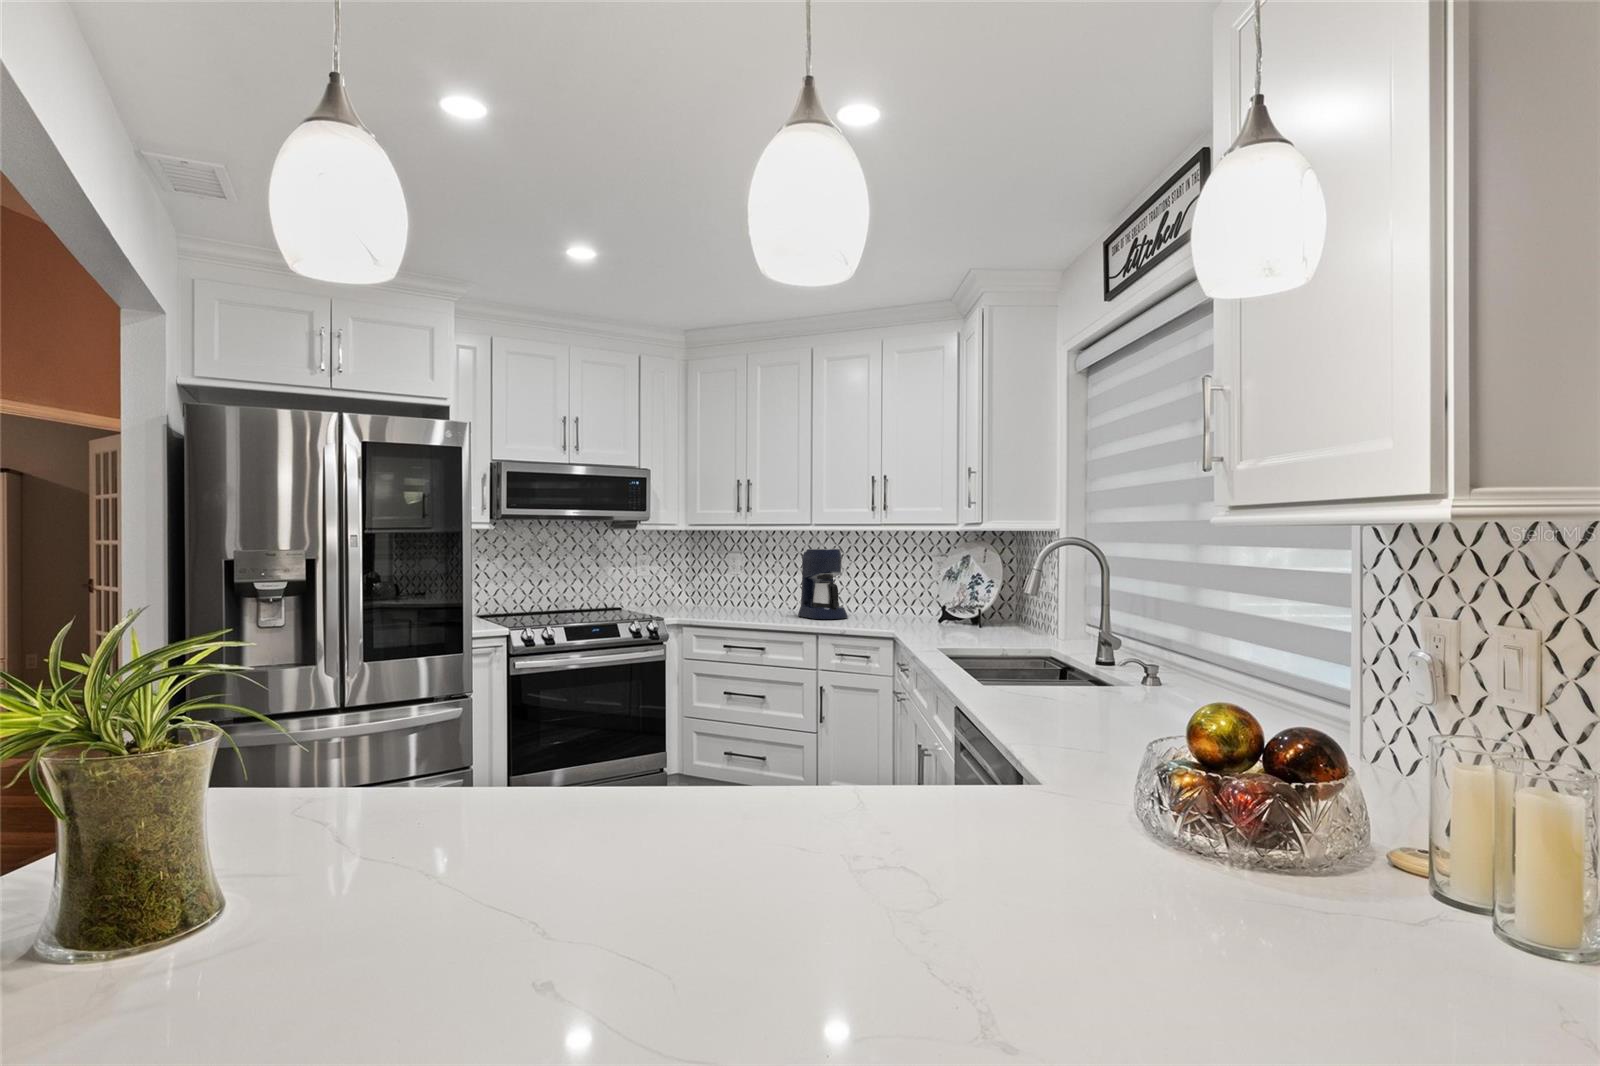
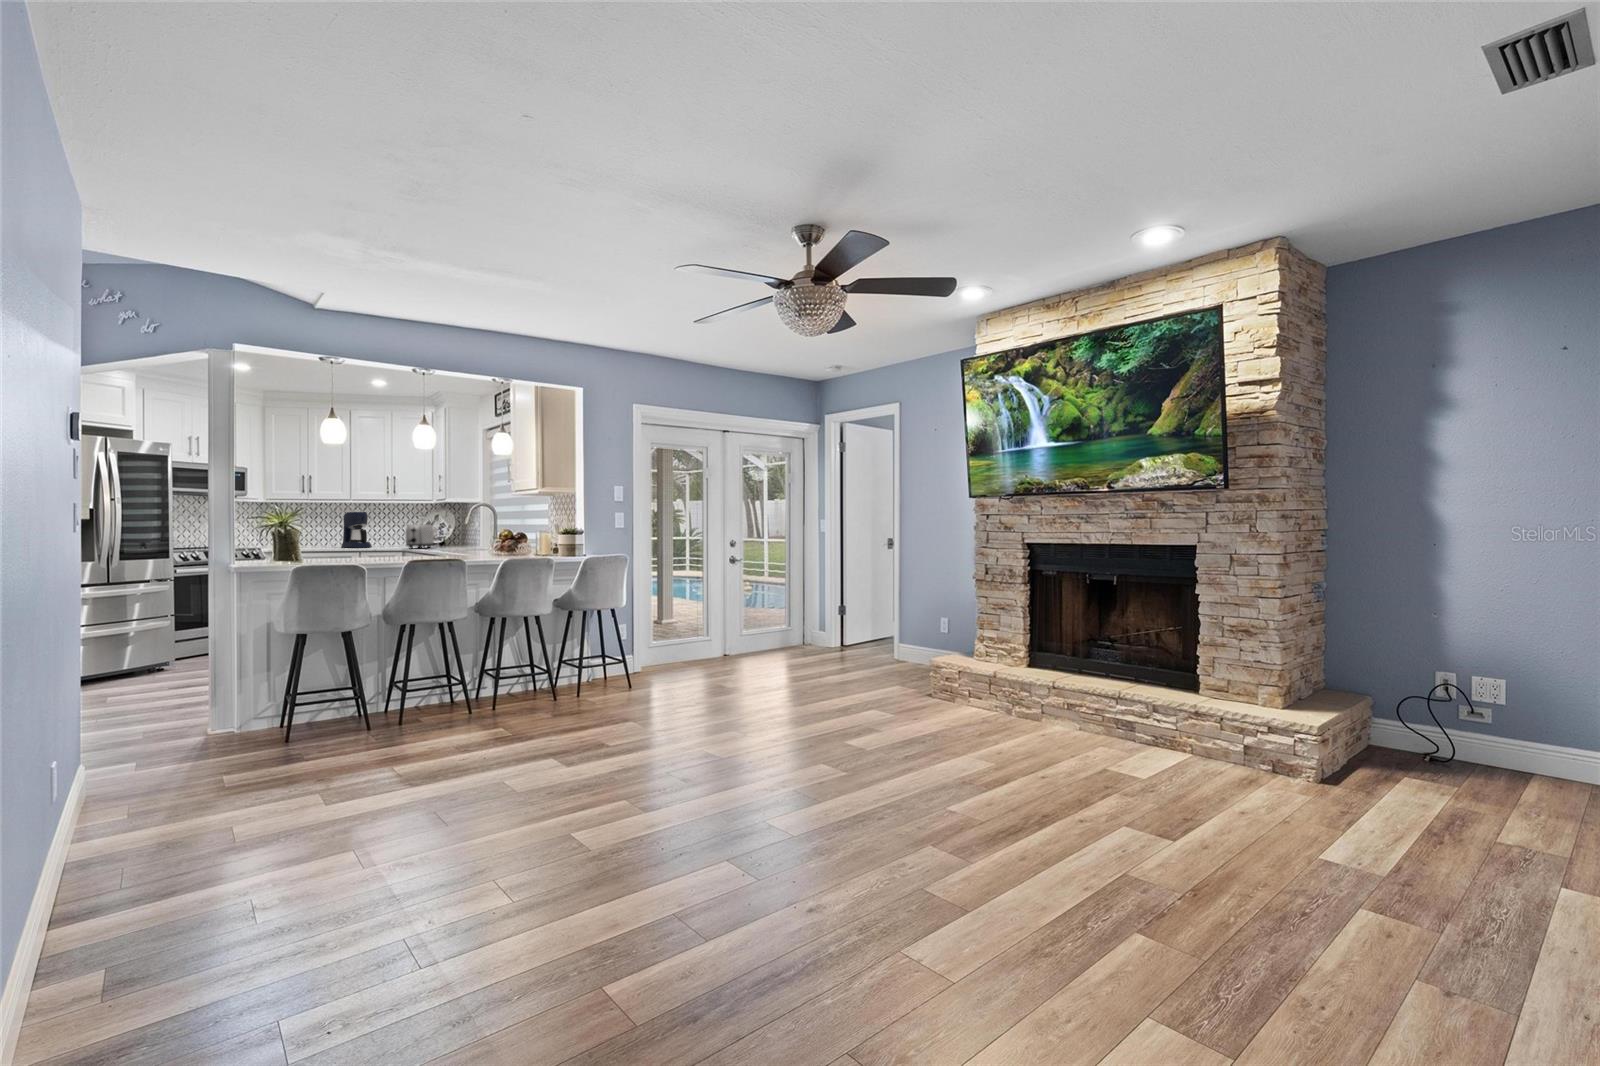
toaster: none [902,579,959,634] -> present [406,525,434,548]

